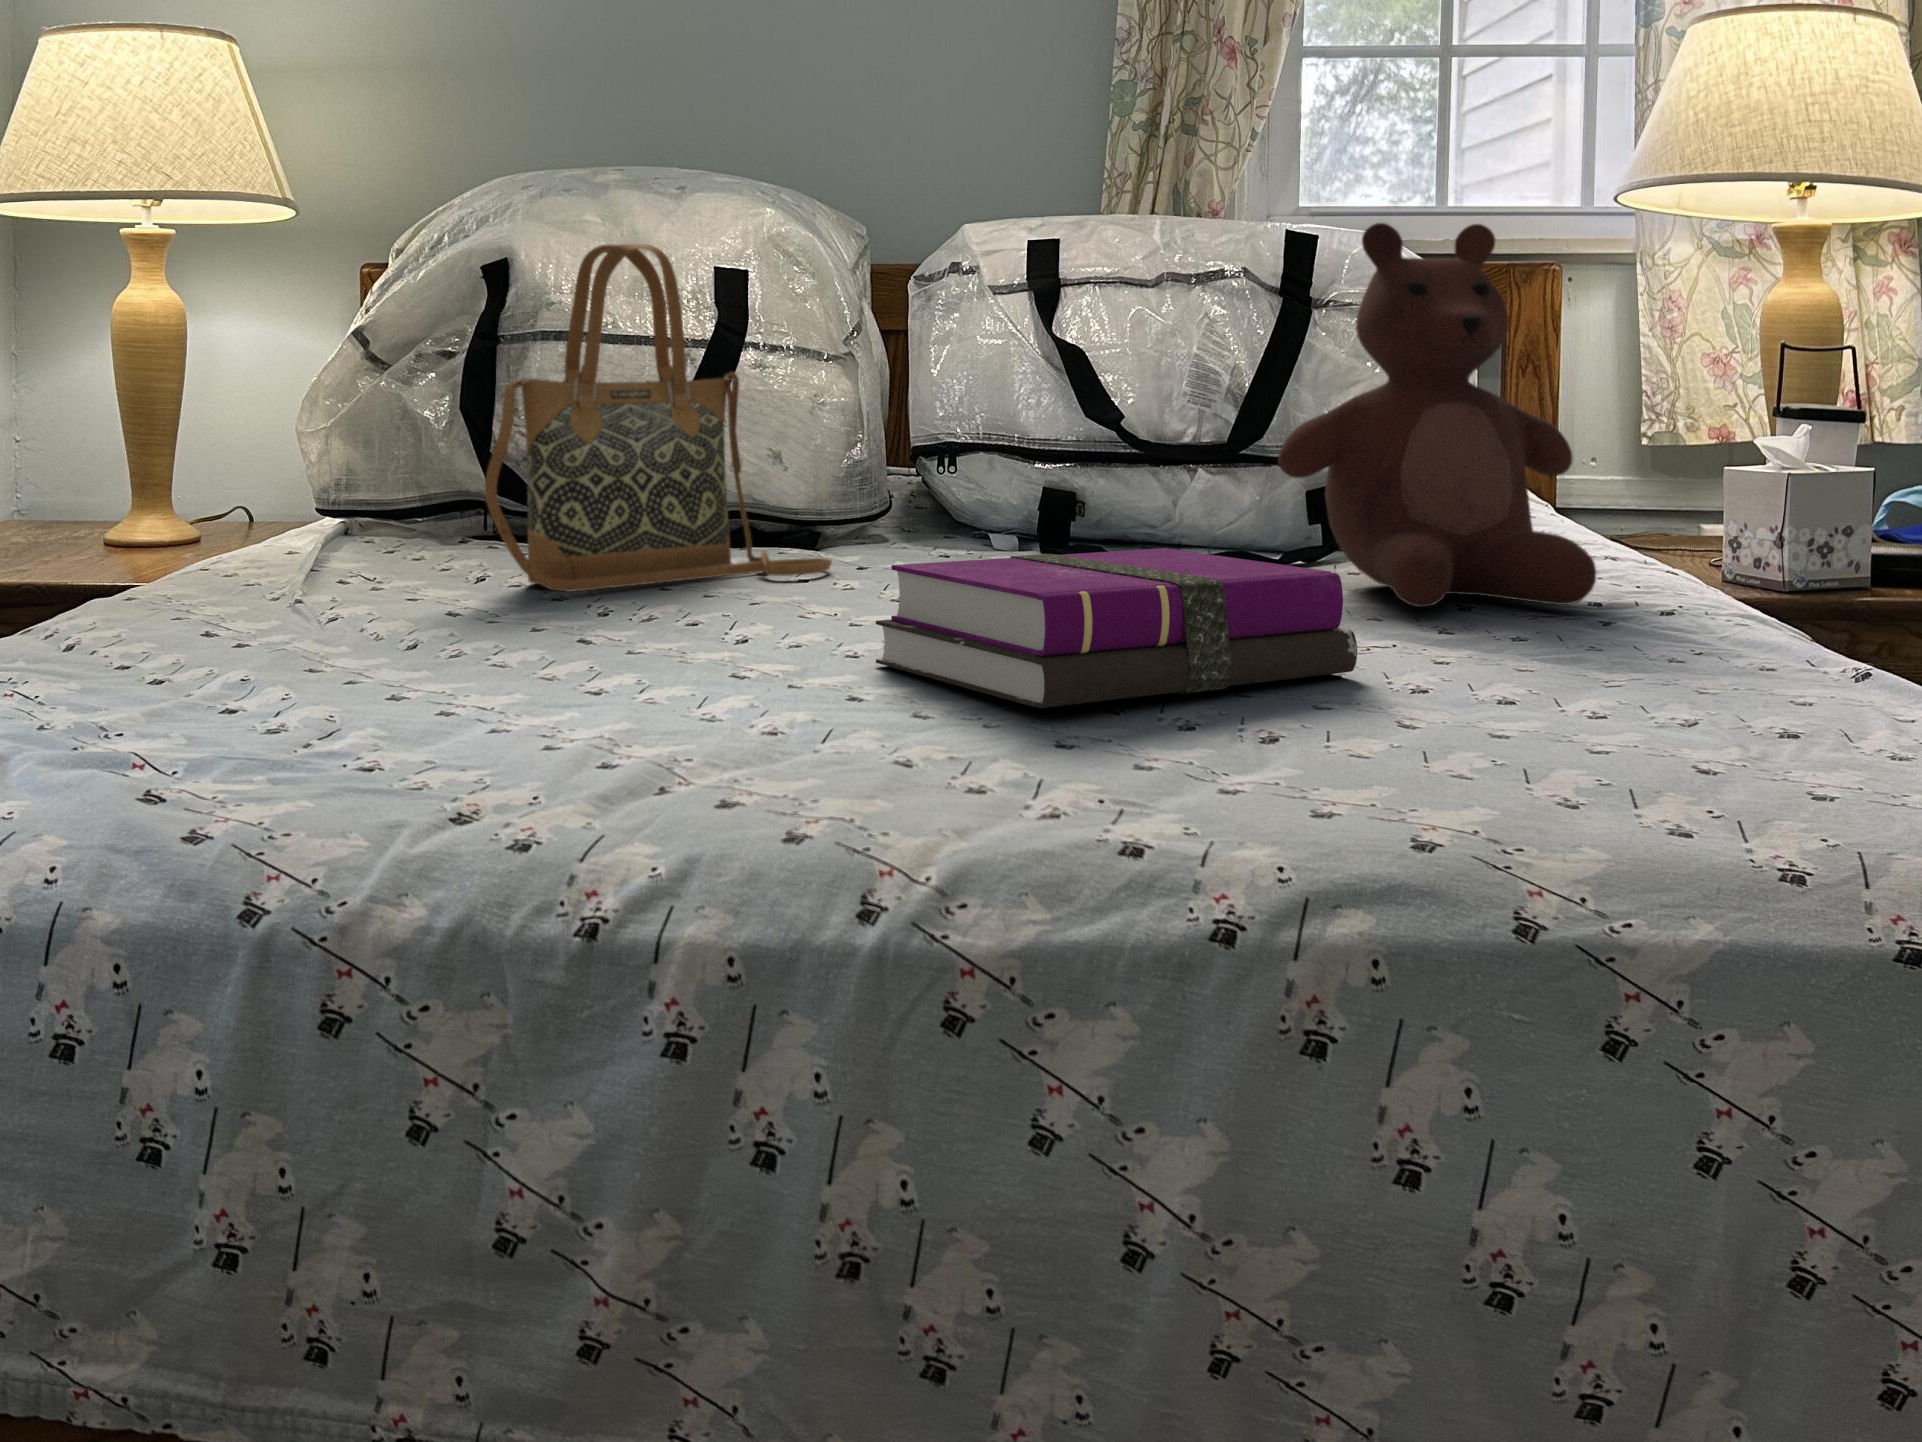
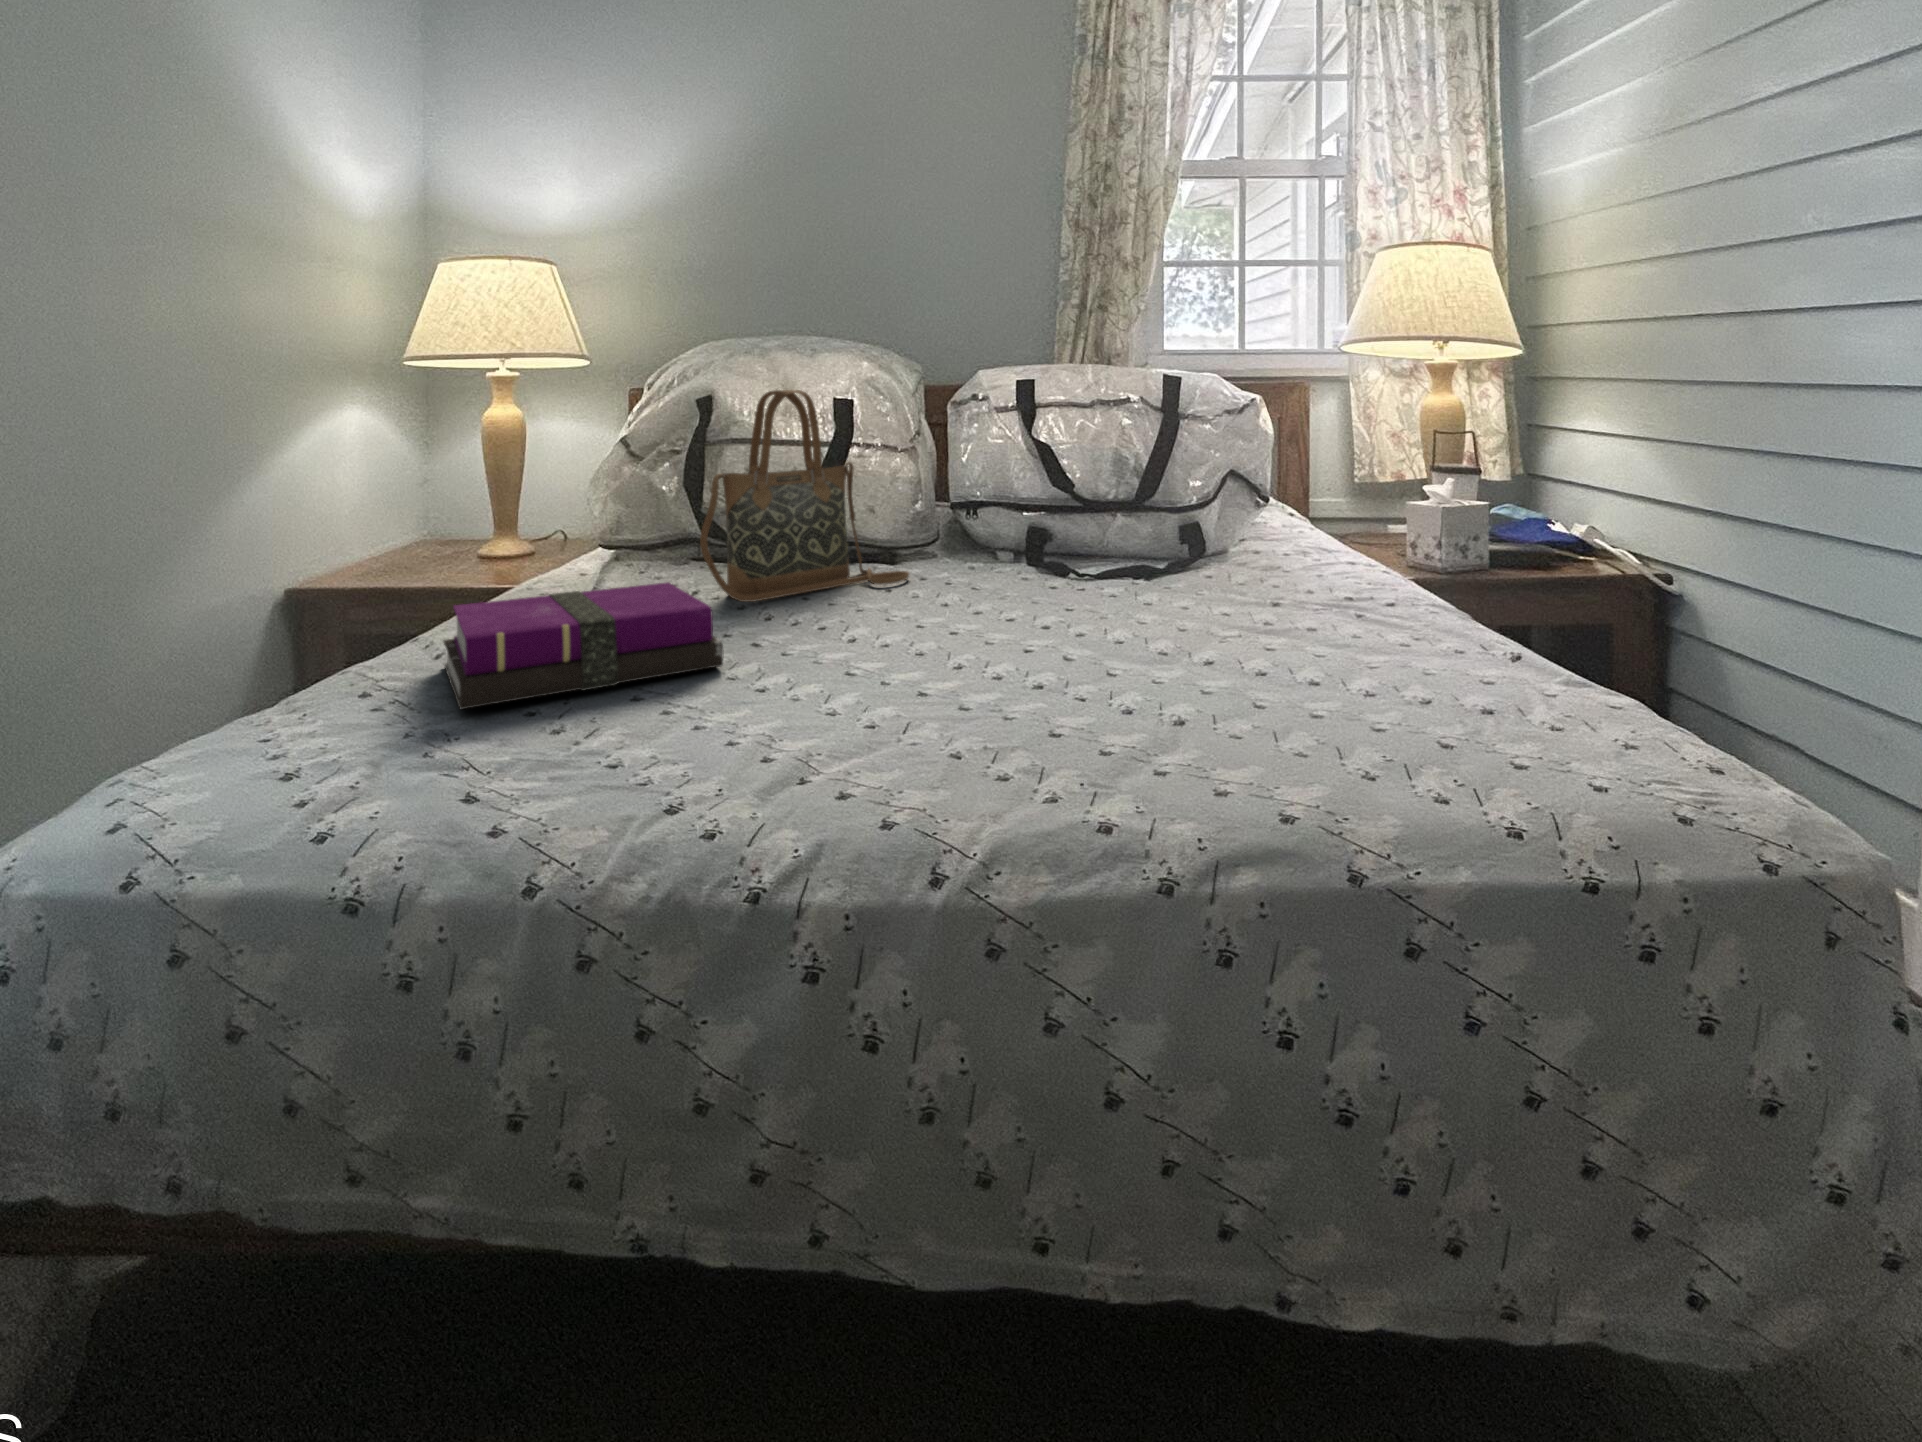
teddy bear: present [1278,223,1596,607] -> none [1169,374,1356,603]
notebook: present [876,548,1357,708] -> present [444,582,723,709]

